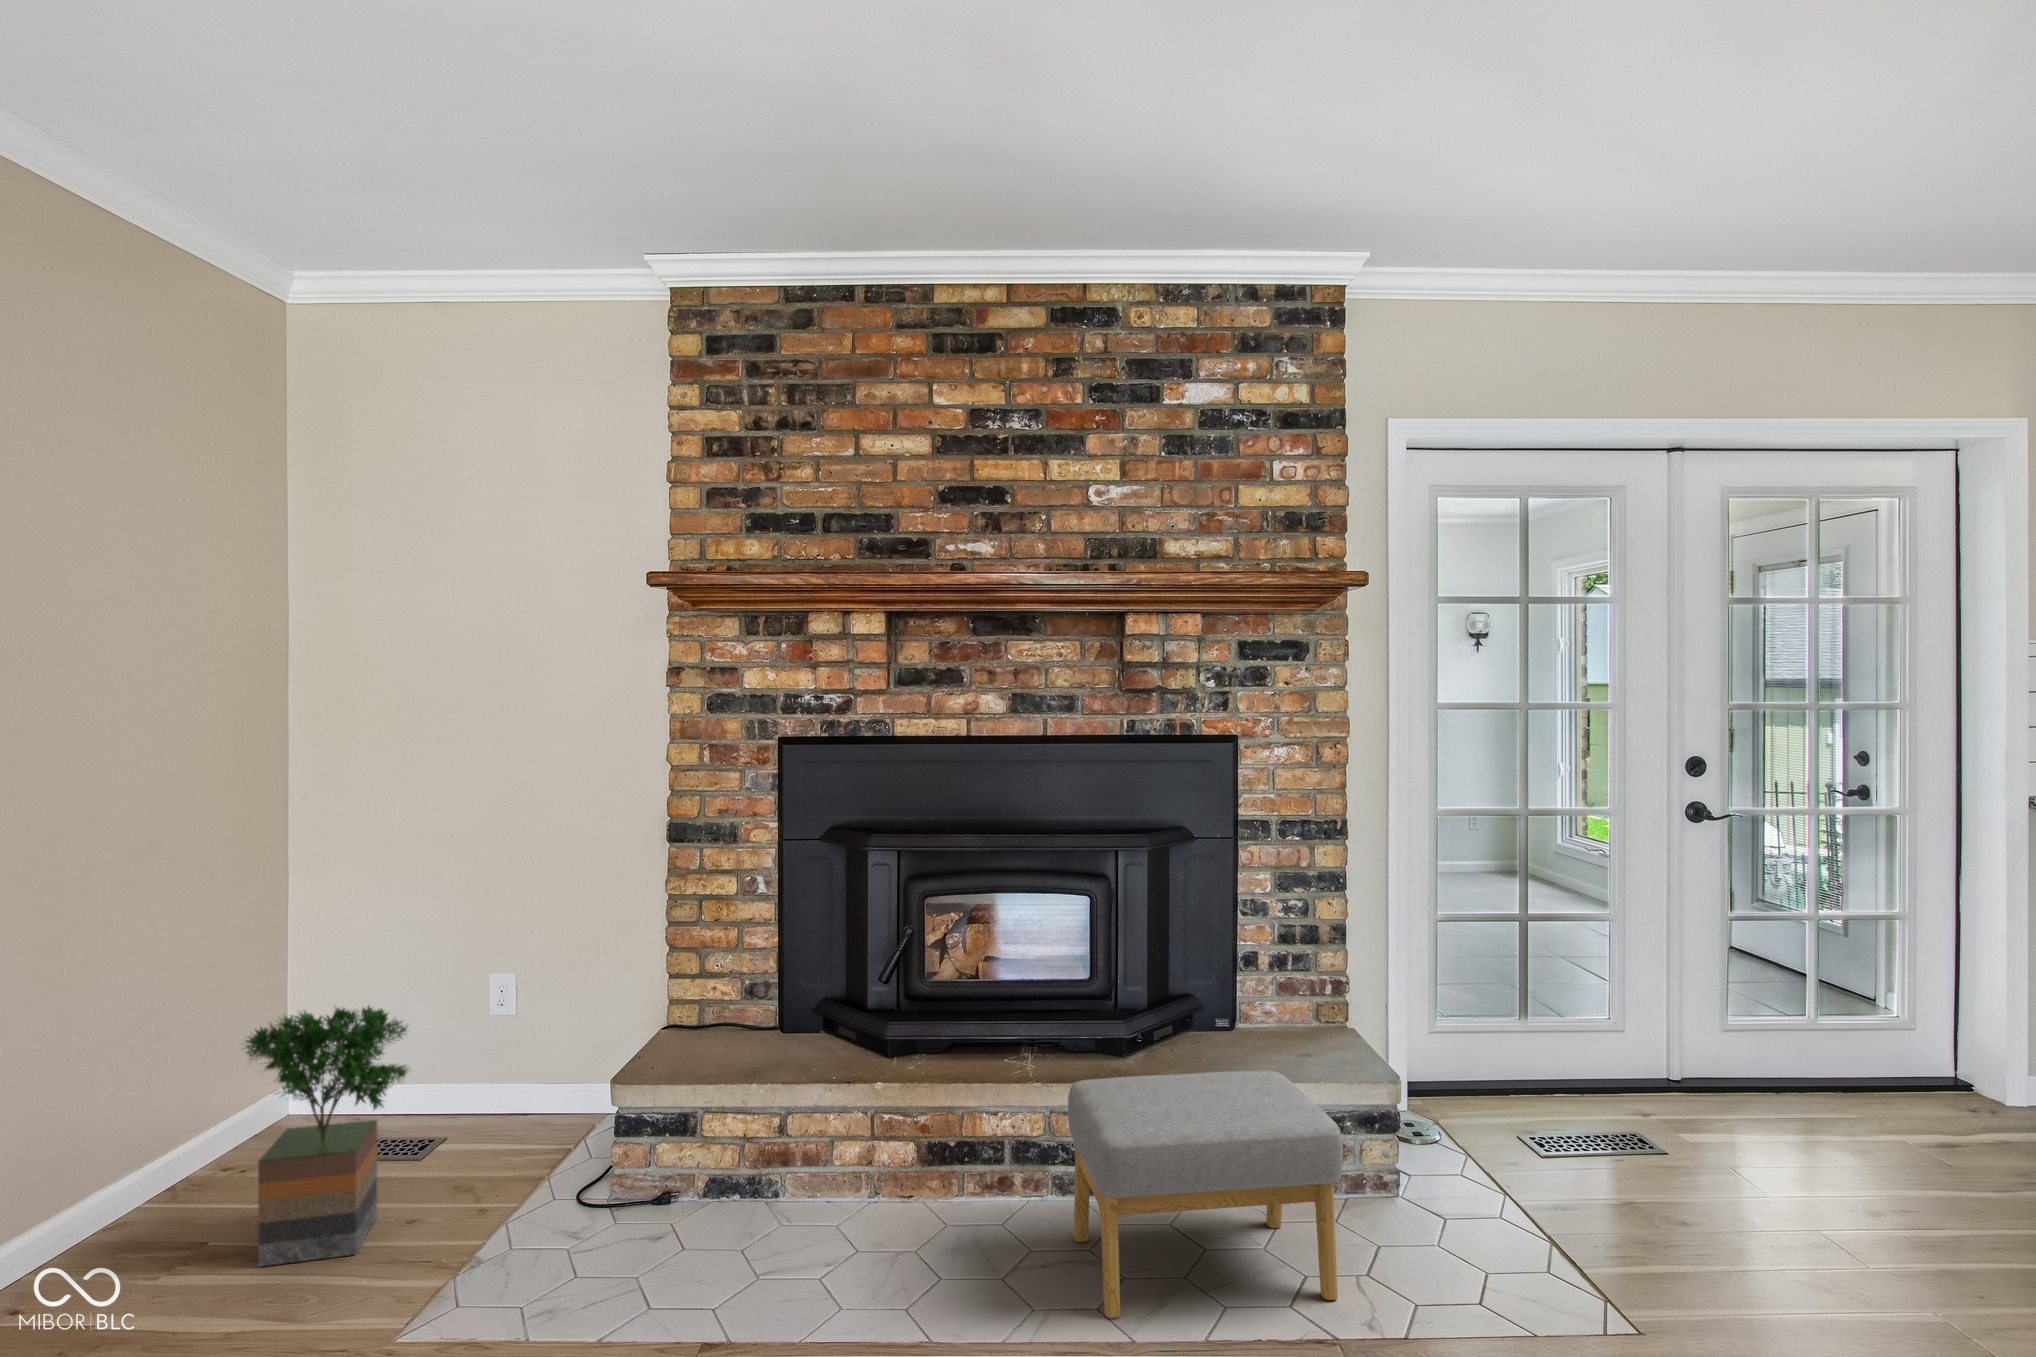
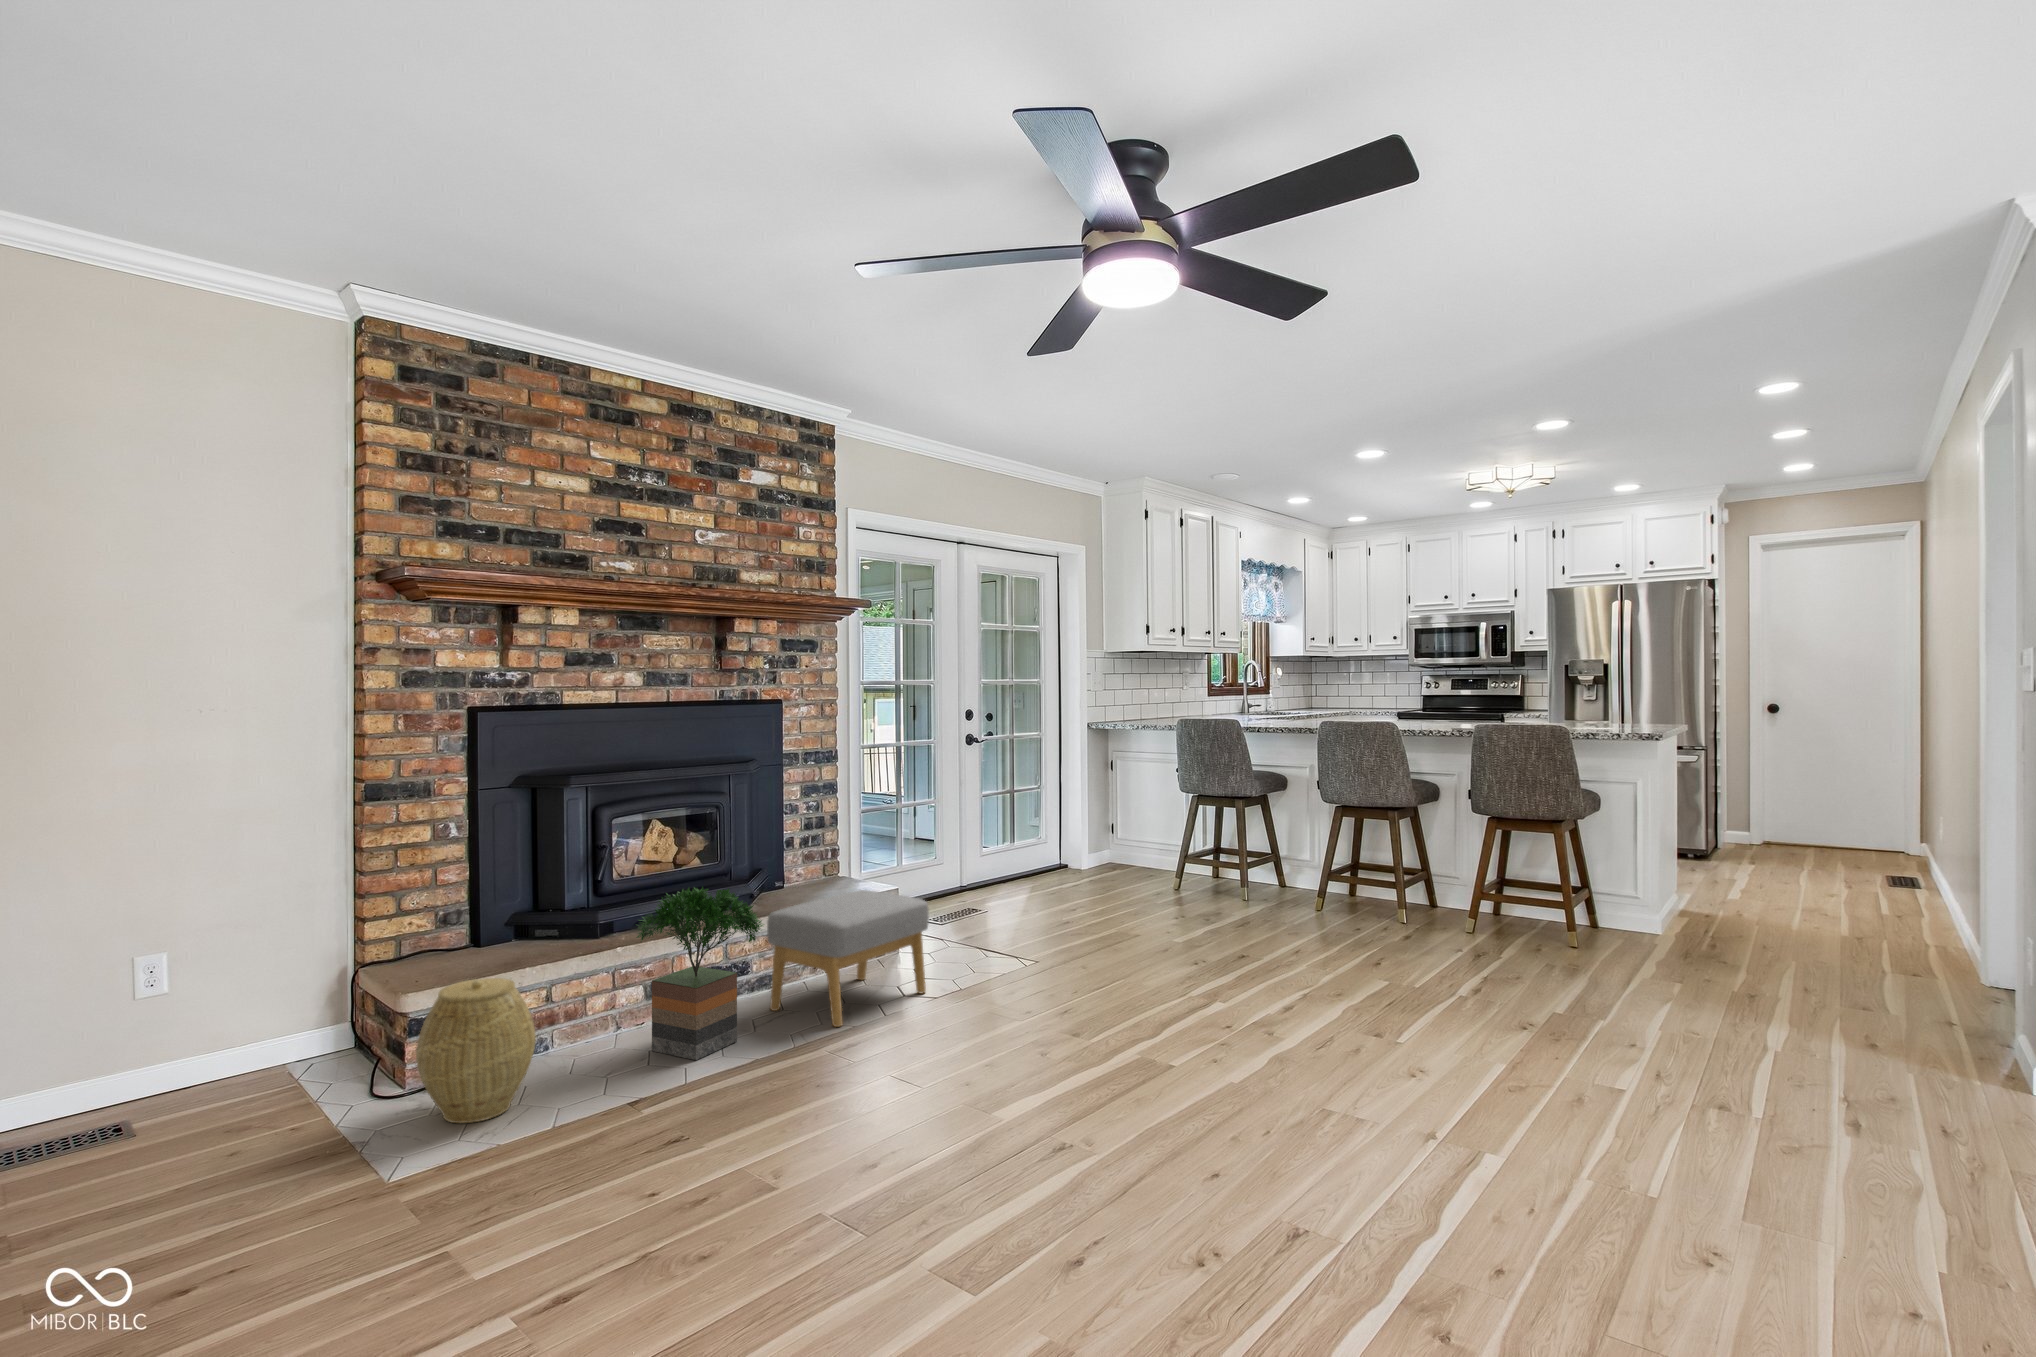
potted tree: present [245,1006,408,1267] -> present [636,887,764,1060]
woven basket: none [510,1093,657,1289] -> present [416,978,536,1123]

